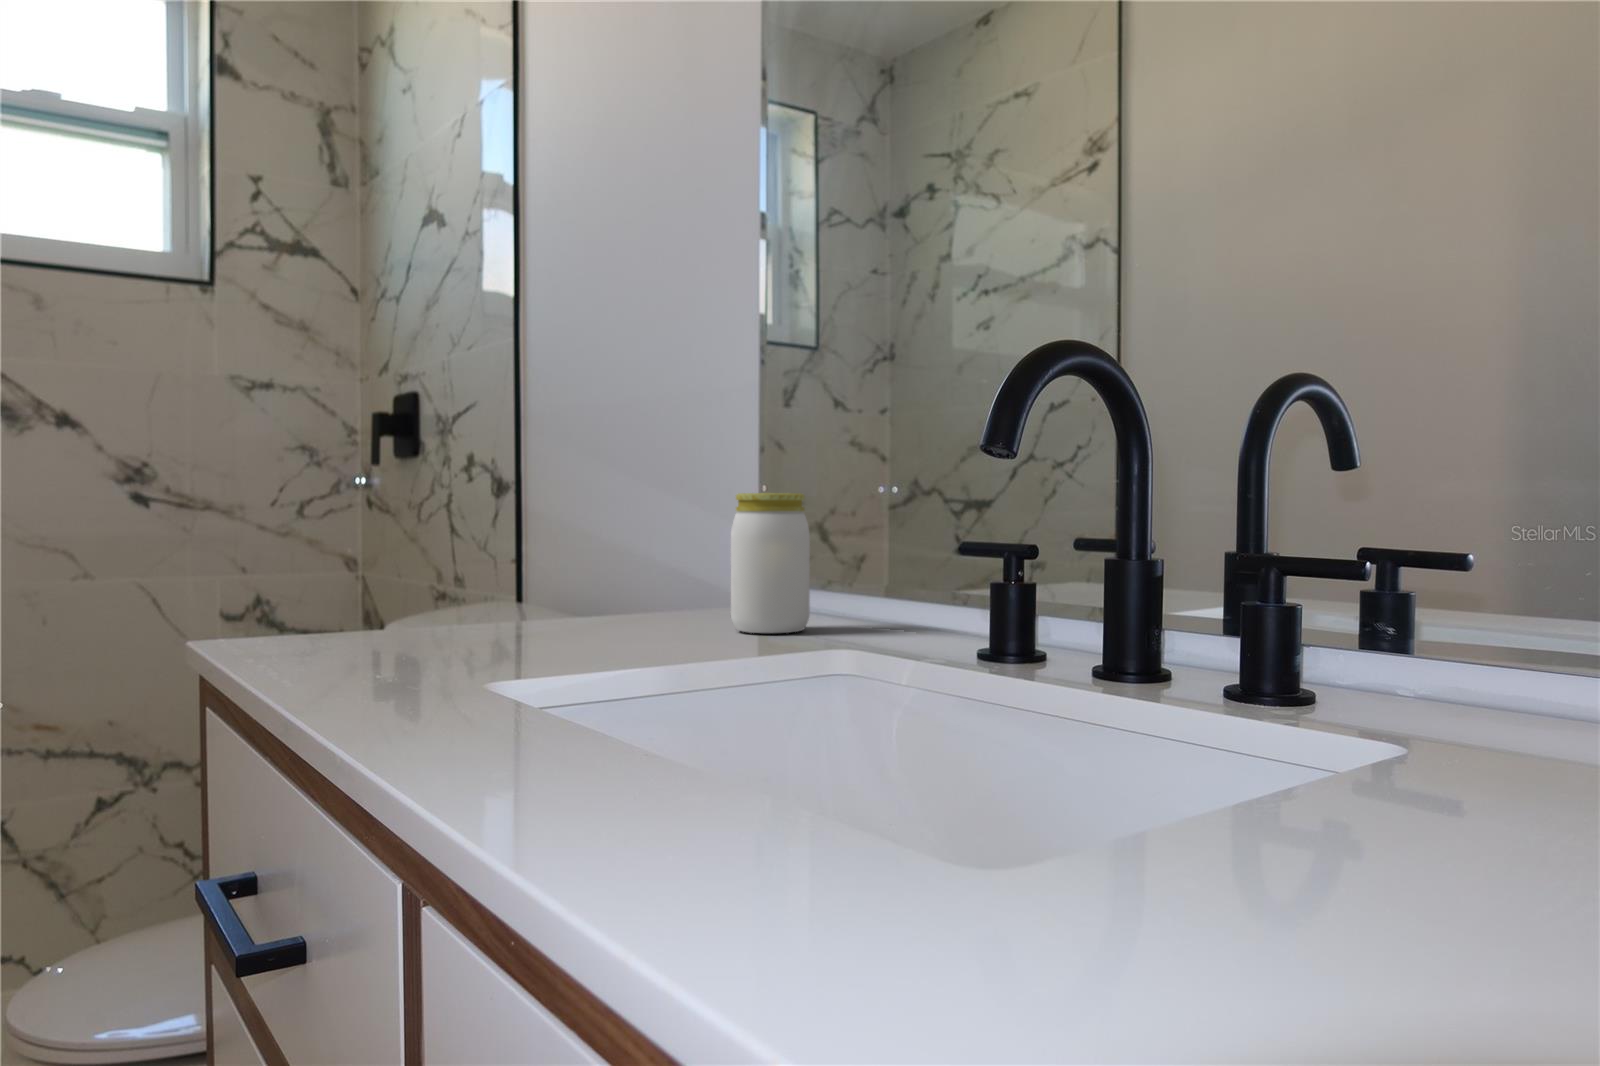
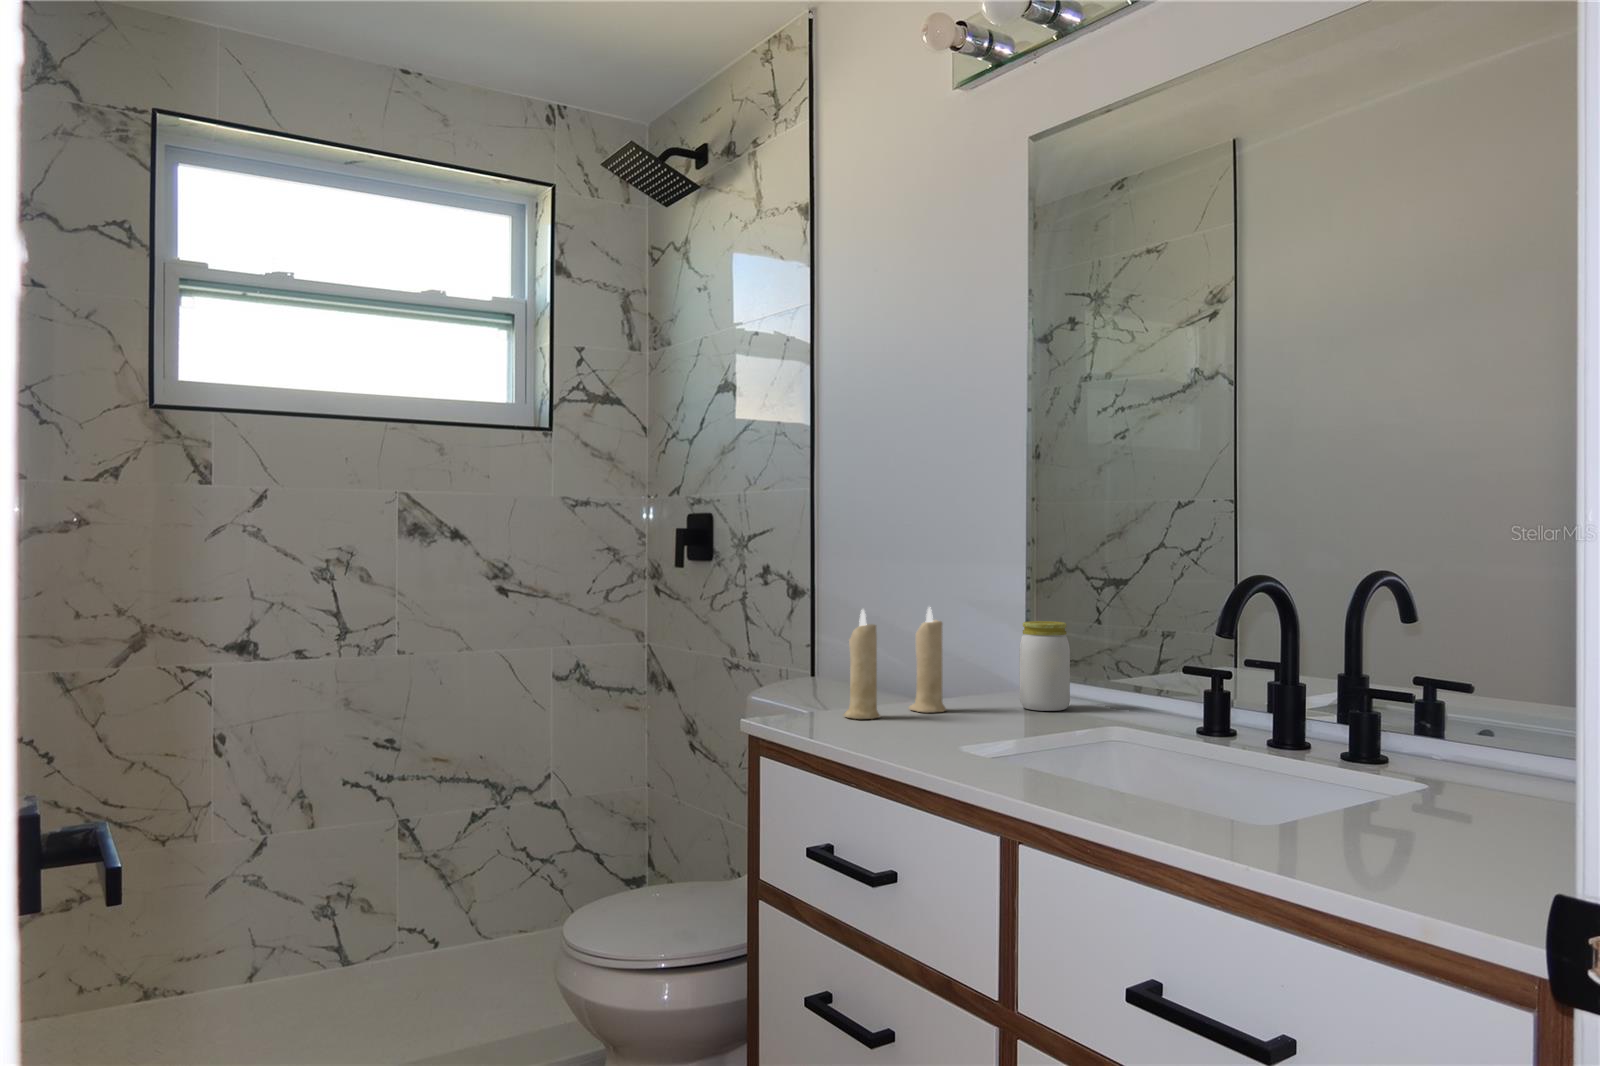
candle: none [413,457,607,648] -> present [843,607,946,719]

